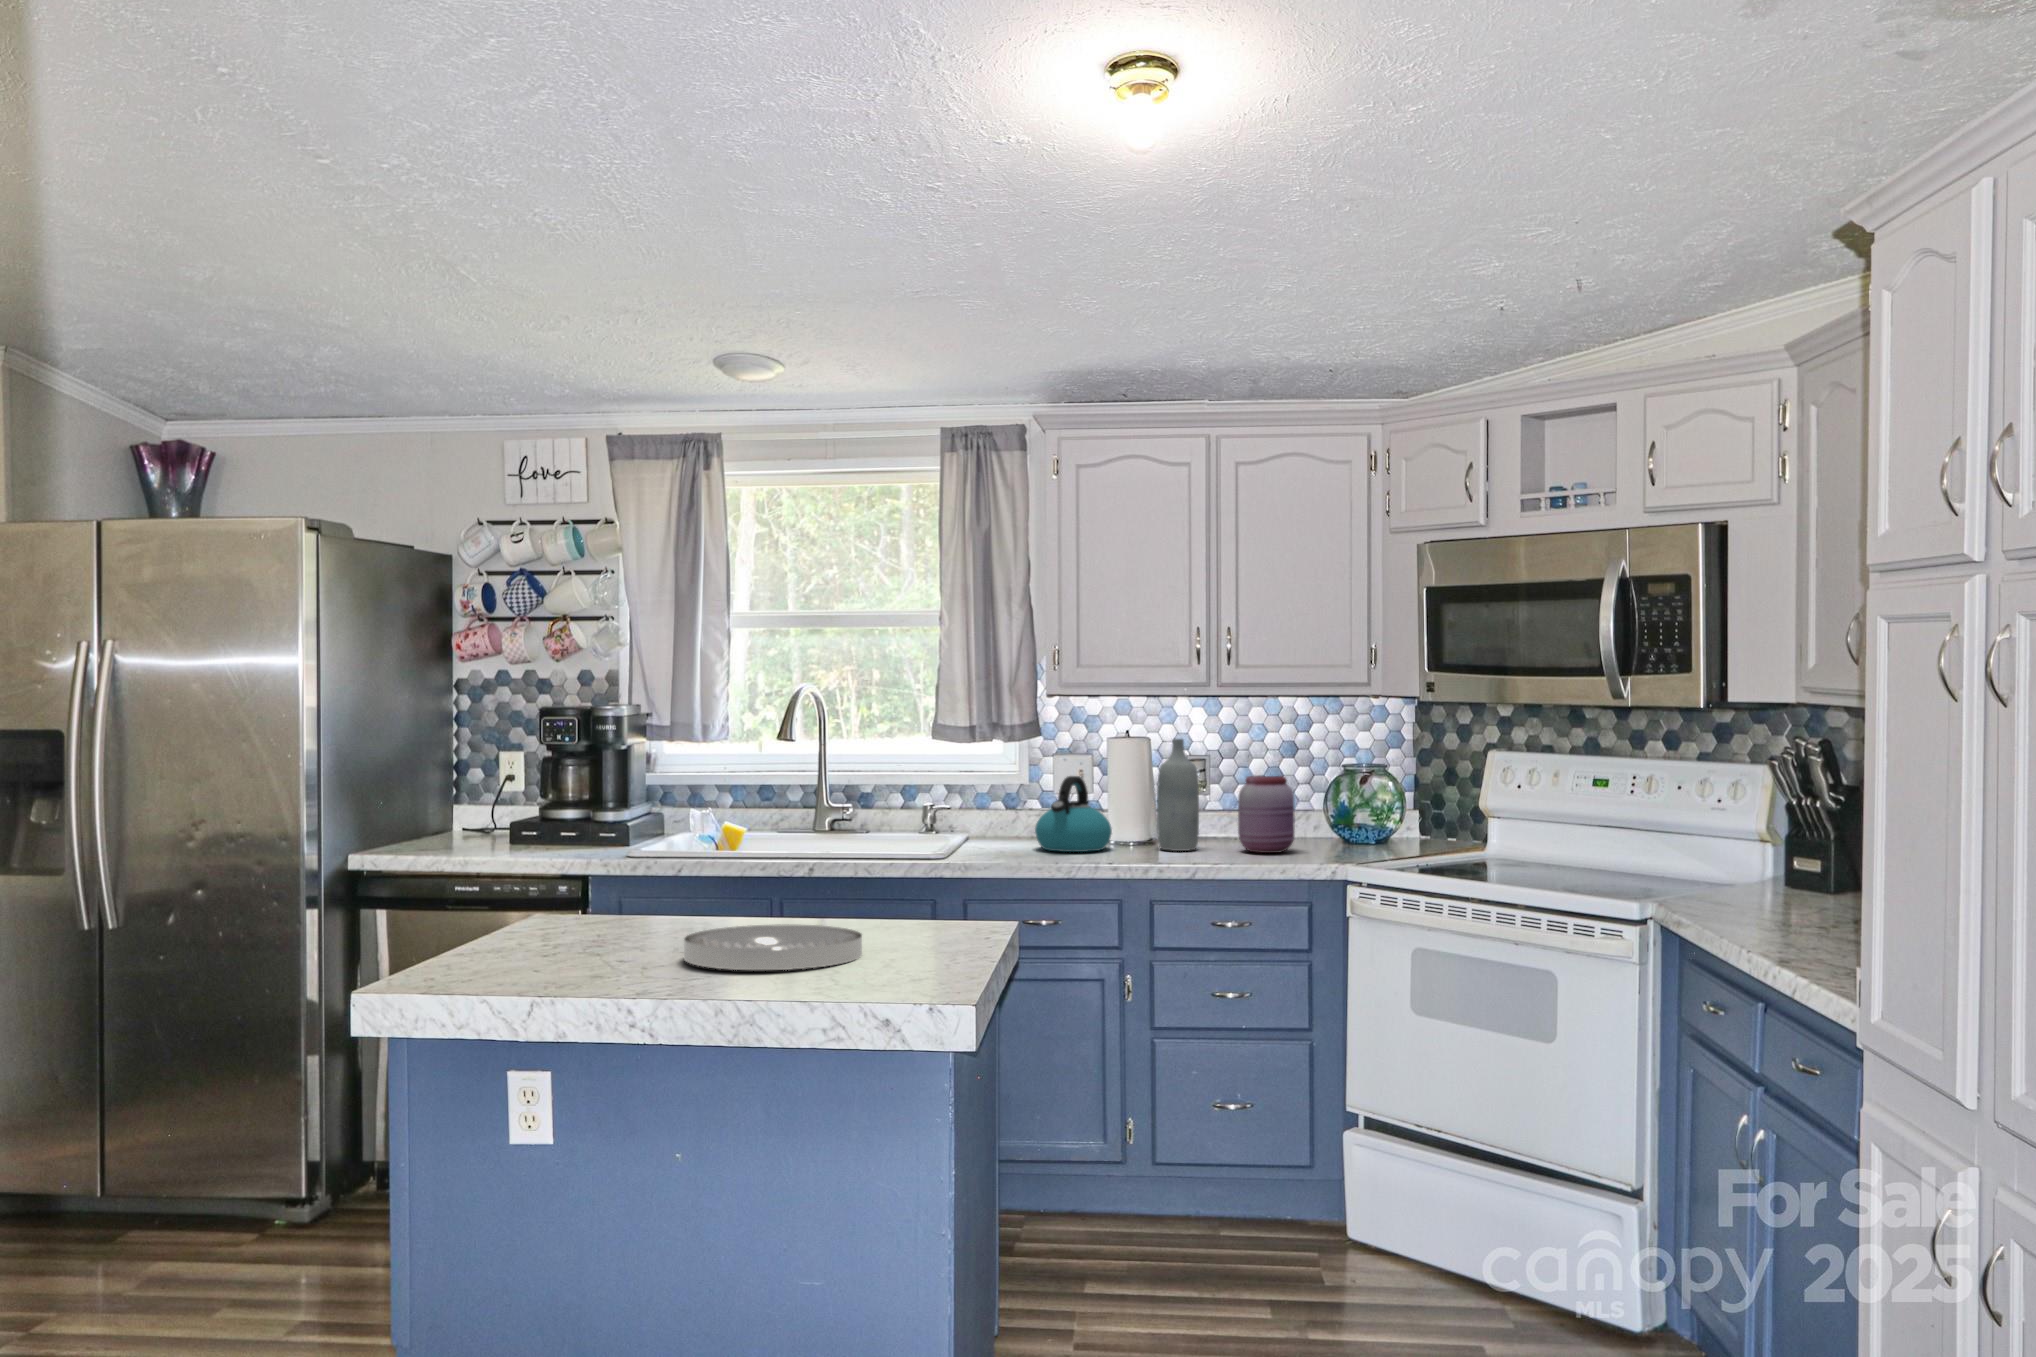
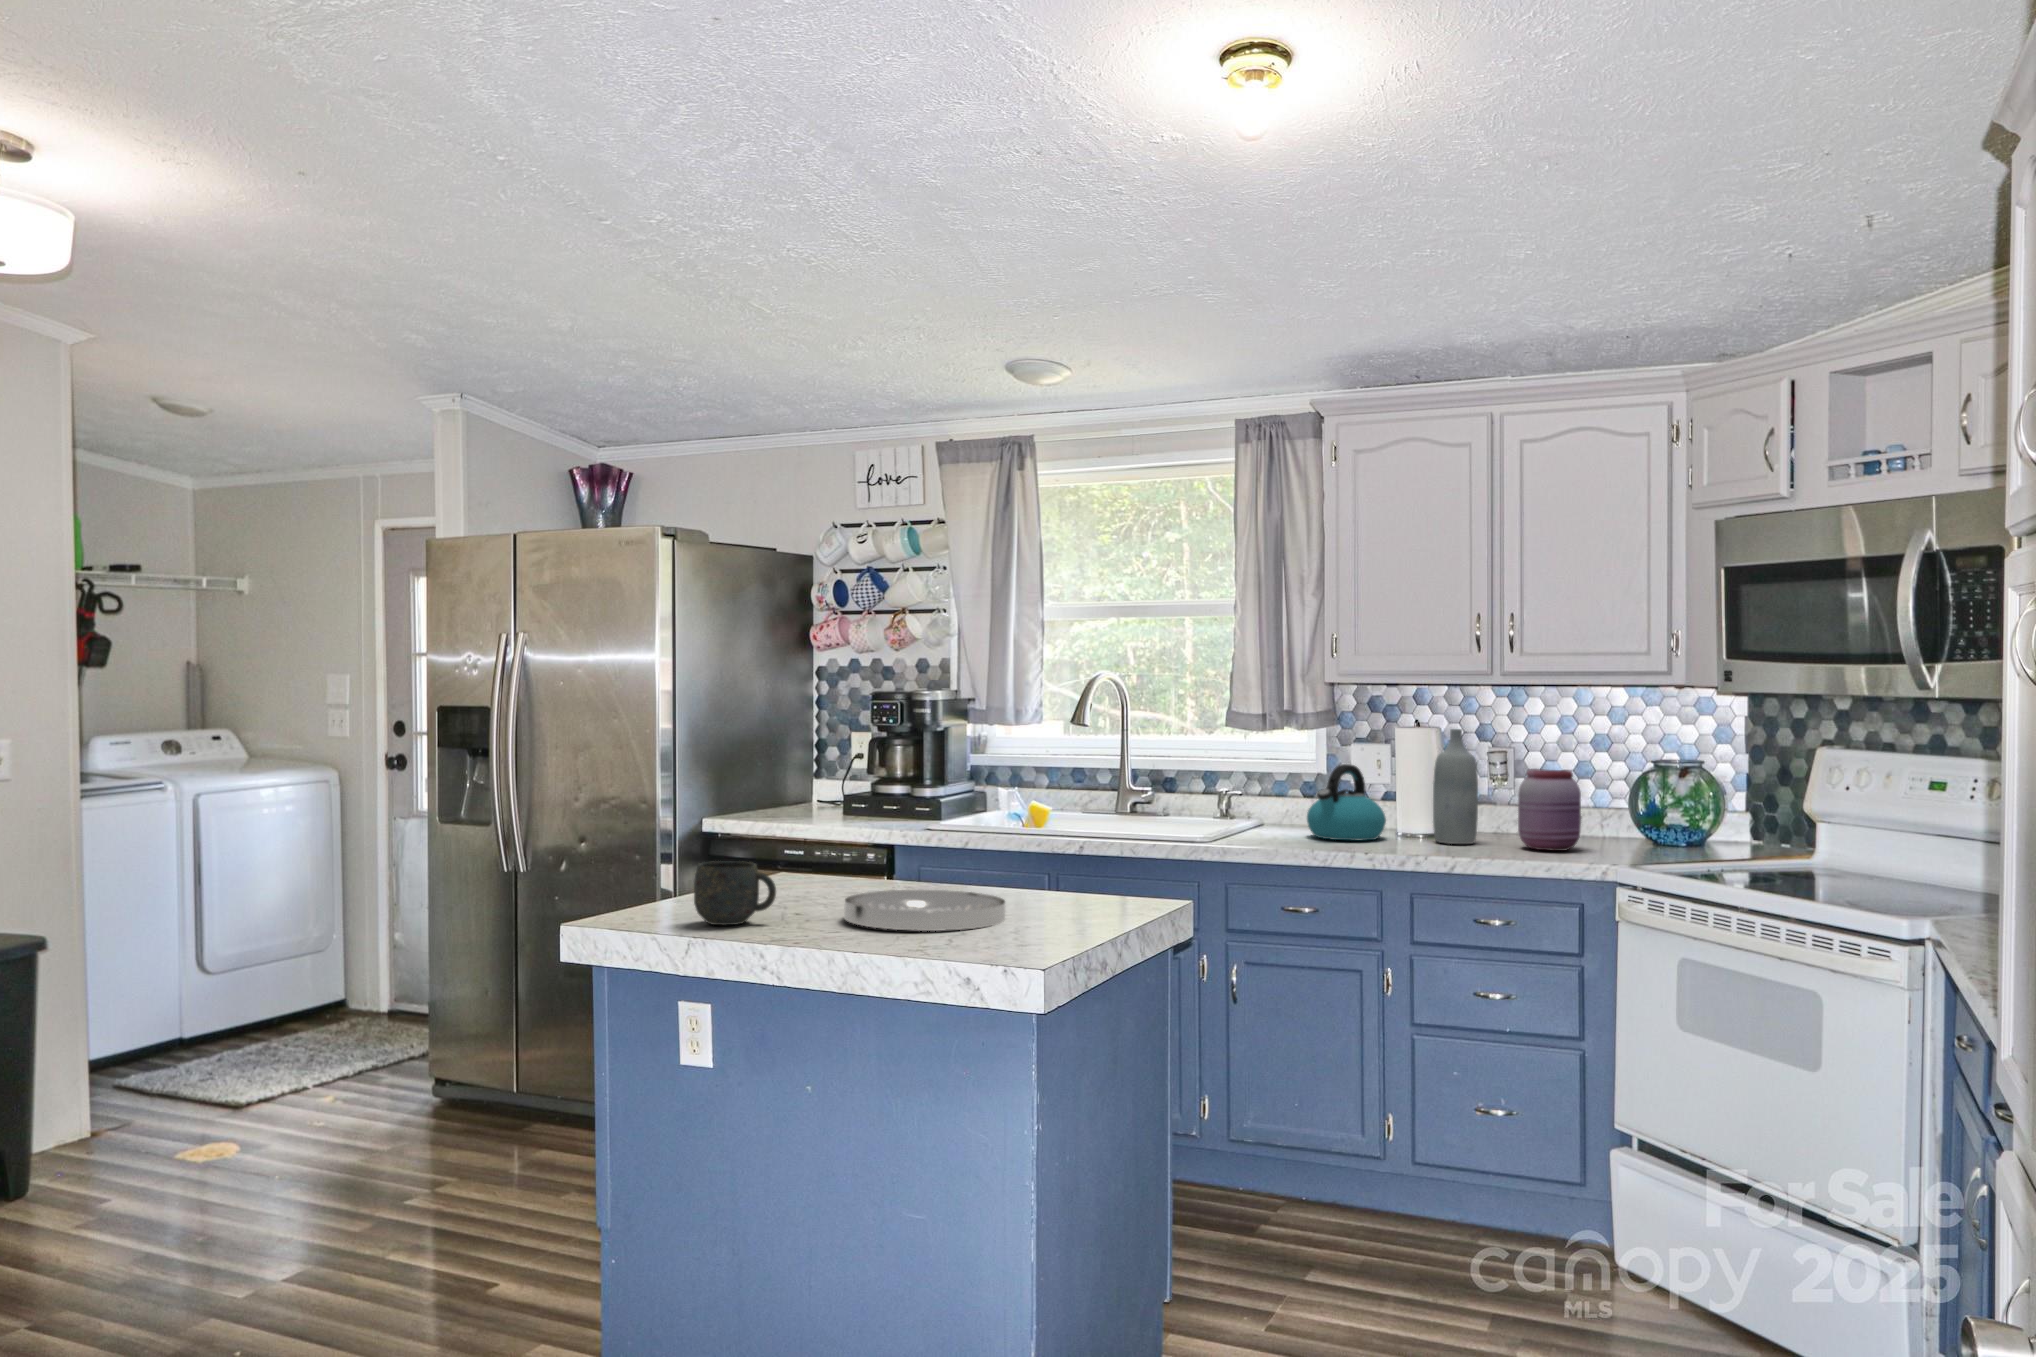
mug: none [512,905,611,980] -> present [694,861,776,925]

